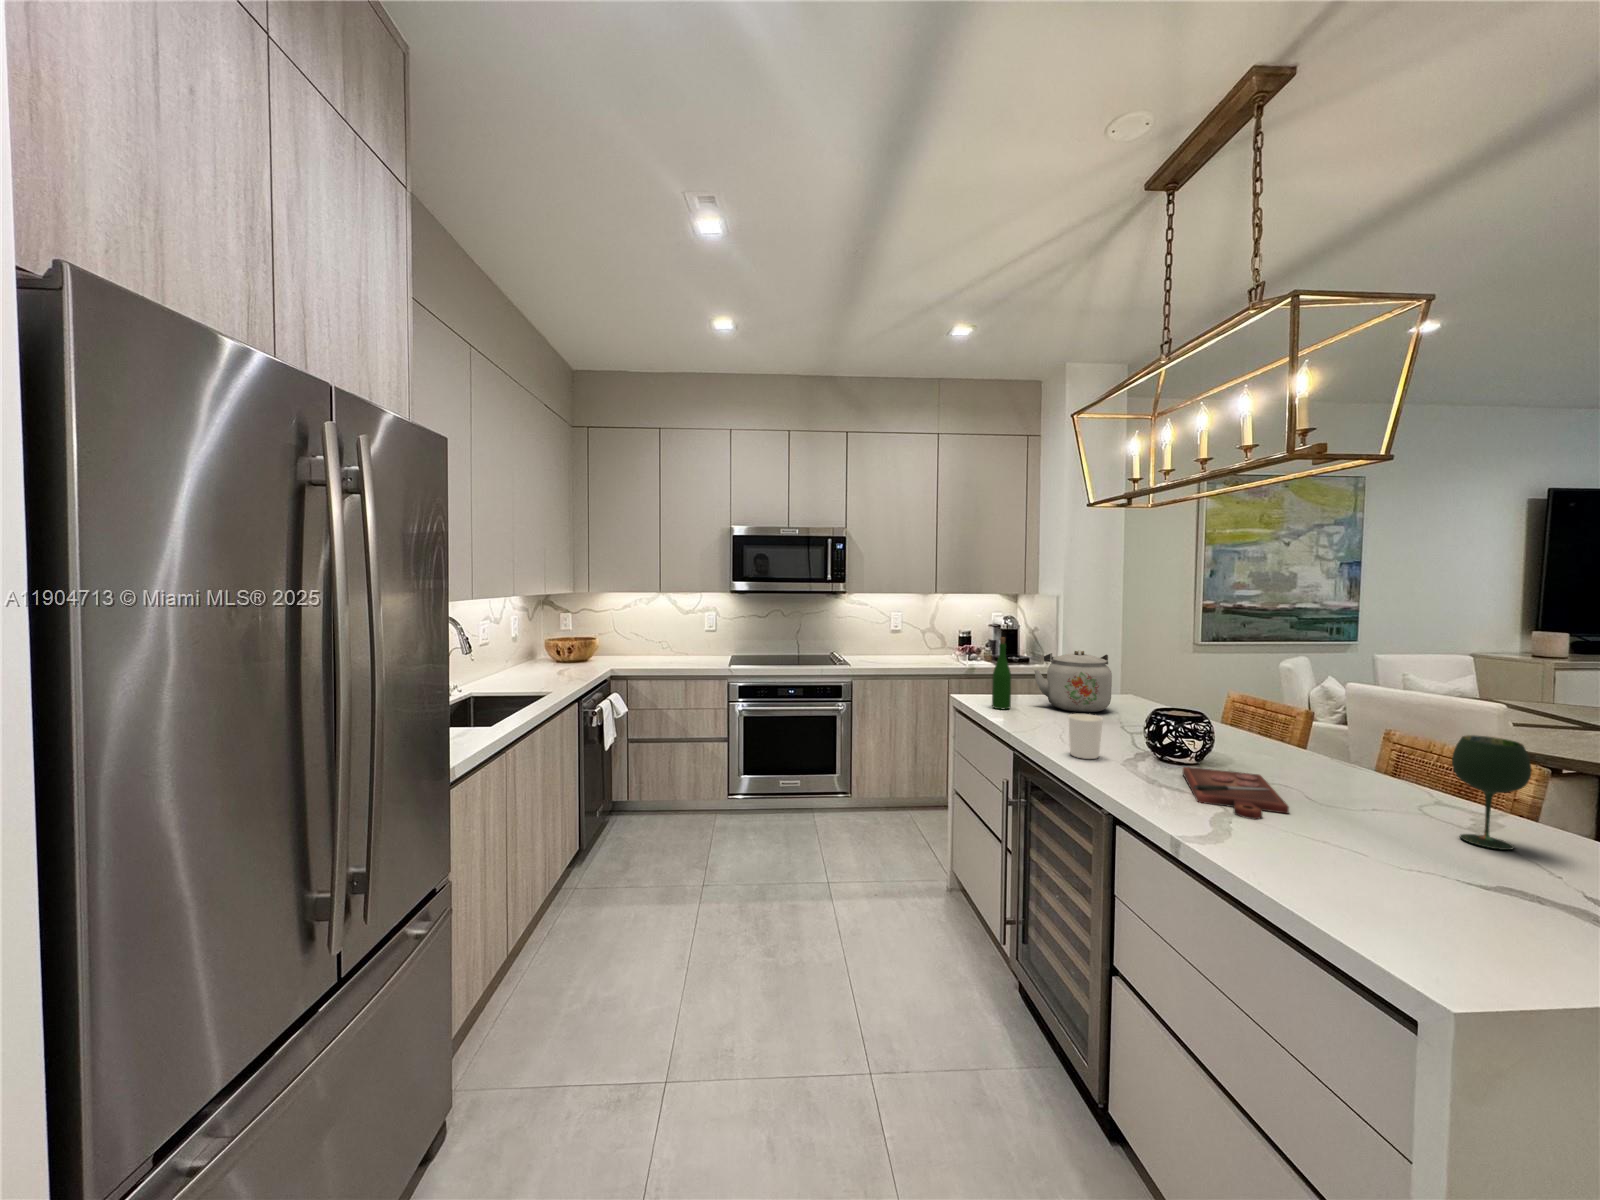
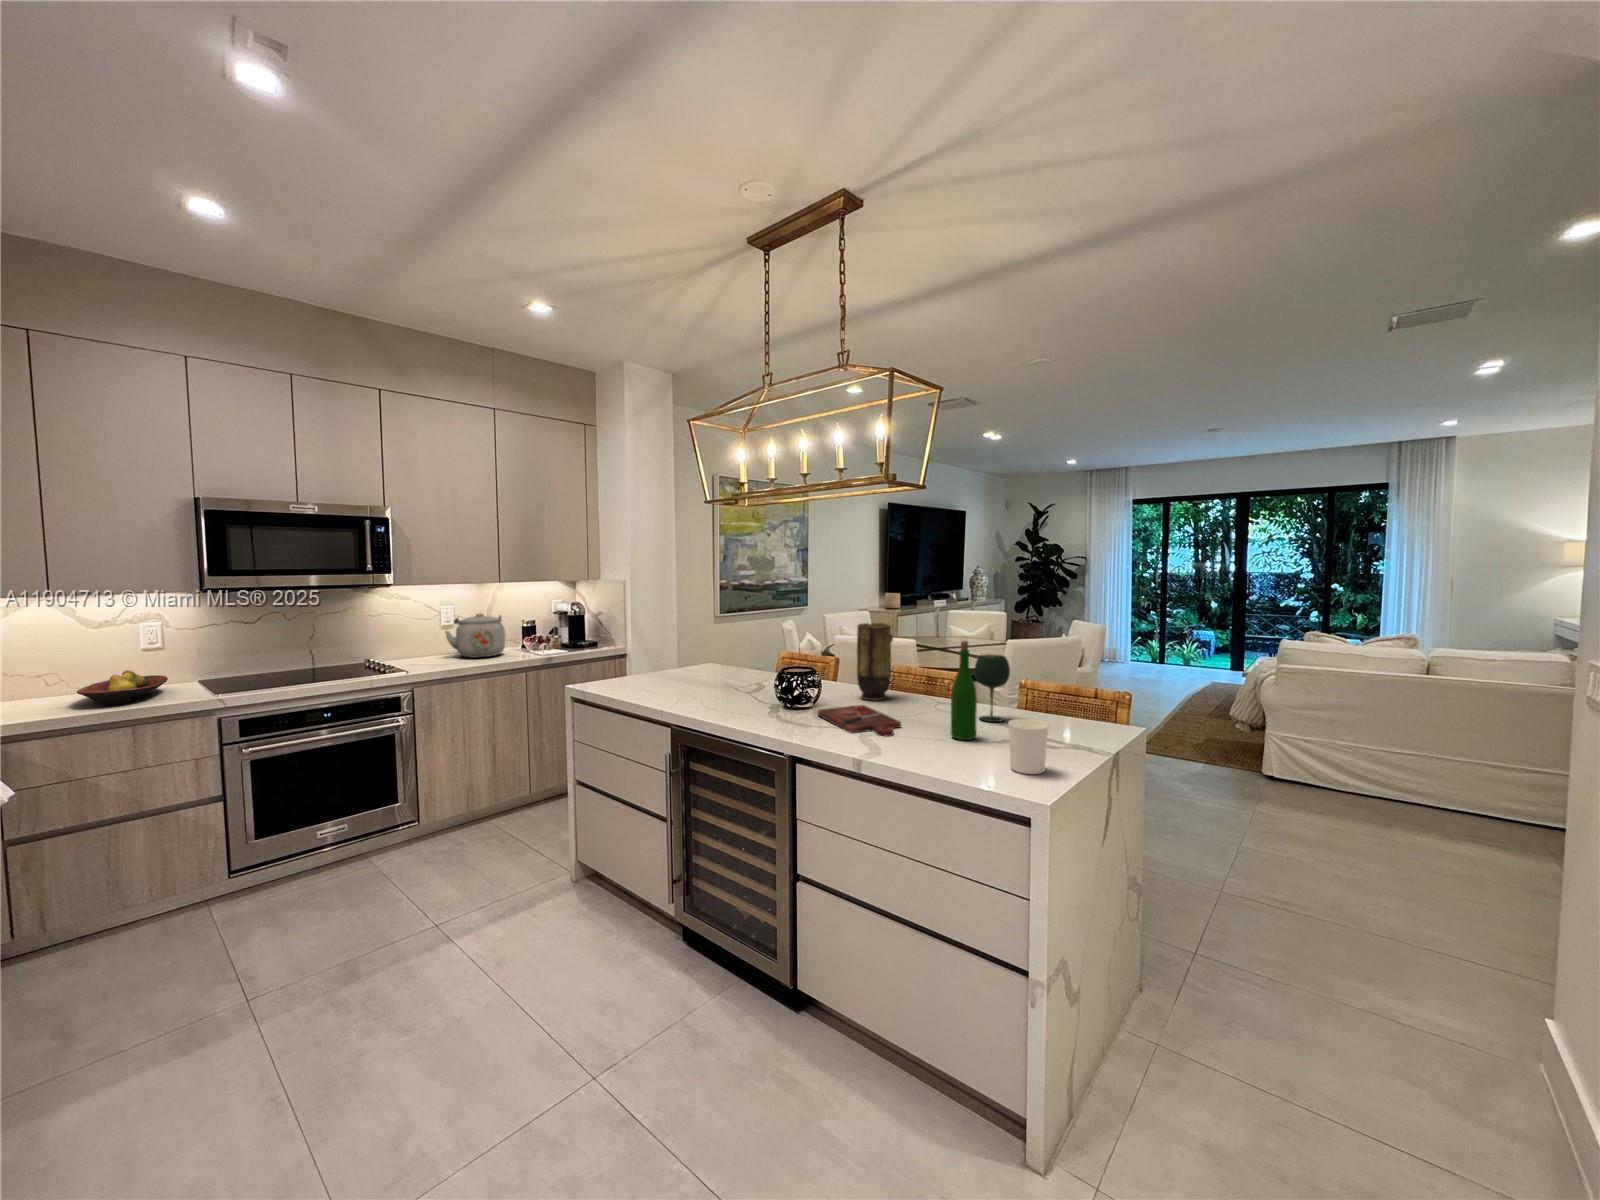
wine bottle: present [992,637,1011,709] -> present [951,641,977,740]
fruit bowl: none [669,643,714,664] -> present [77,670,168,705]
kettle: present [1034,650,1112,712] -> present [445,613,505,658]
vase: none [1278,666,1346,777] -> present [857,623,893,700]
candle holder: present [1069,714,1103,759] -> present [1008,719,1048,774]

